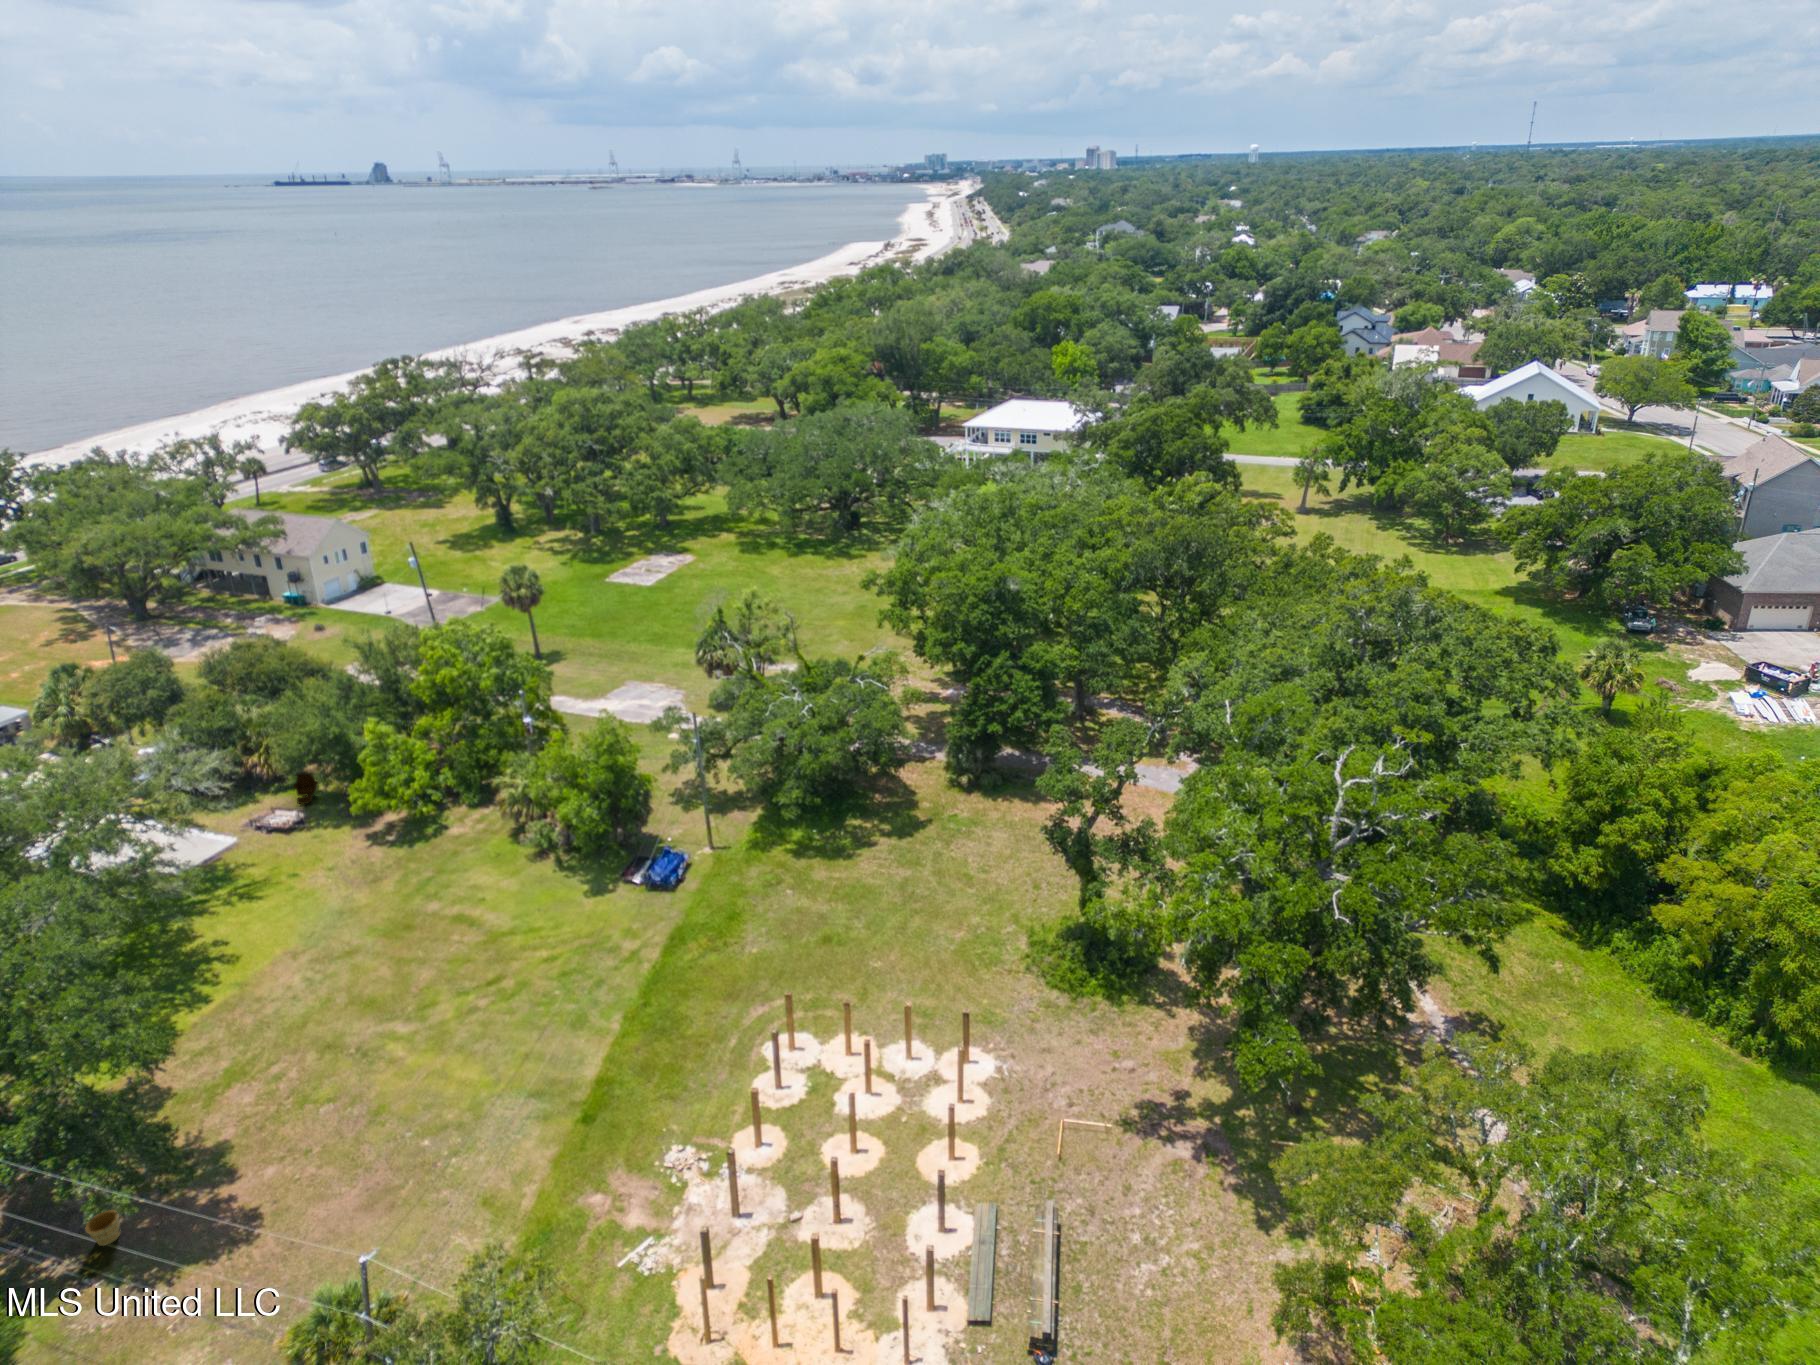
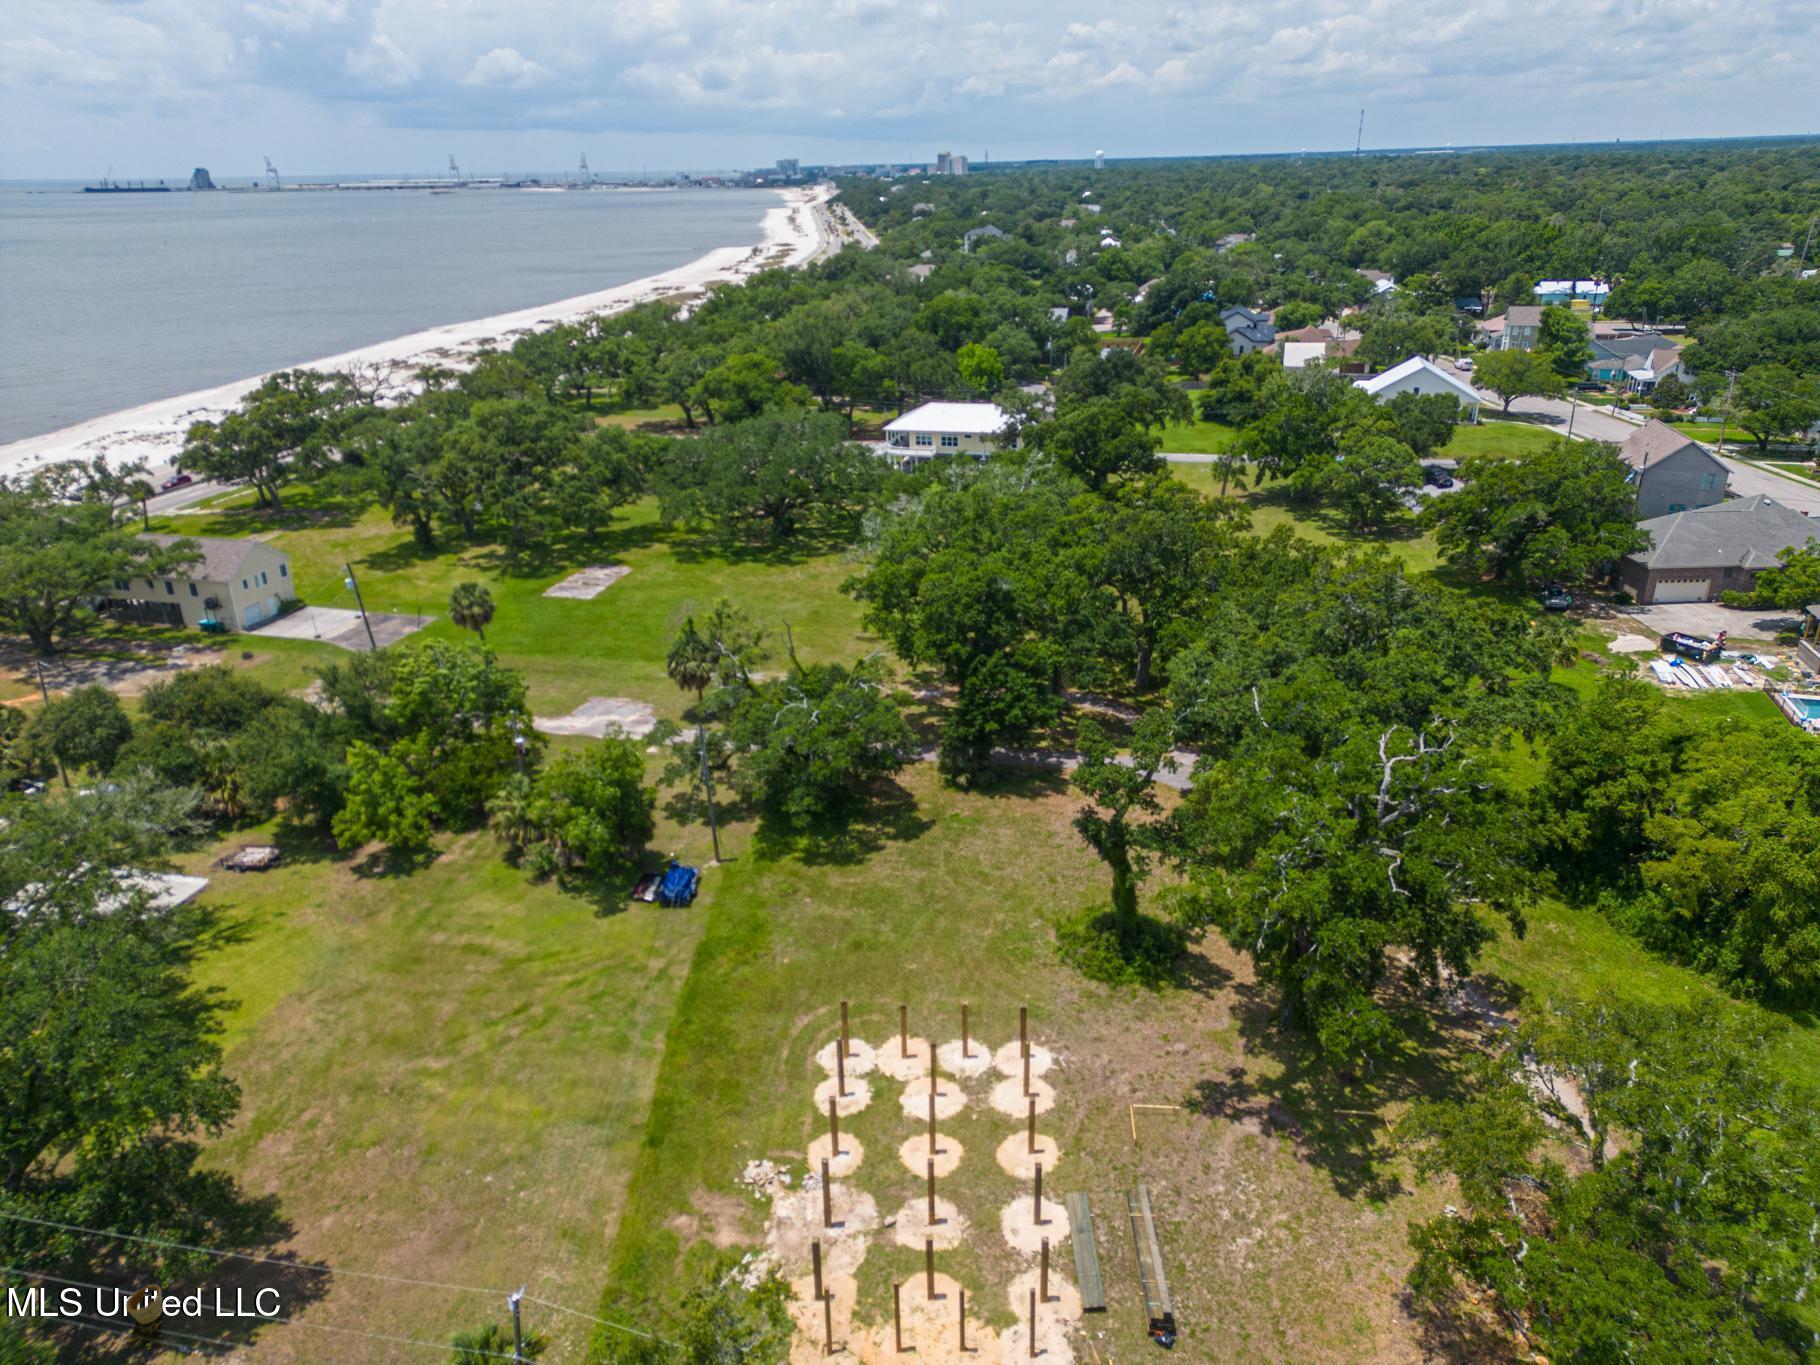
lounge chair: present [293,774,318,804] -> none [258,802,285,843]

